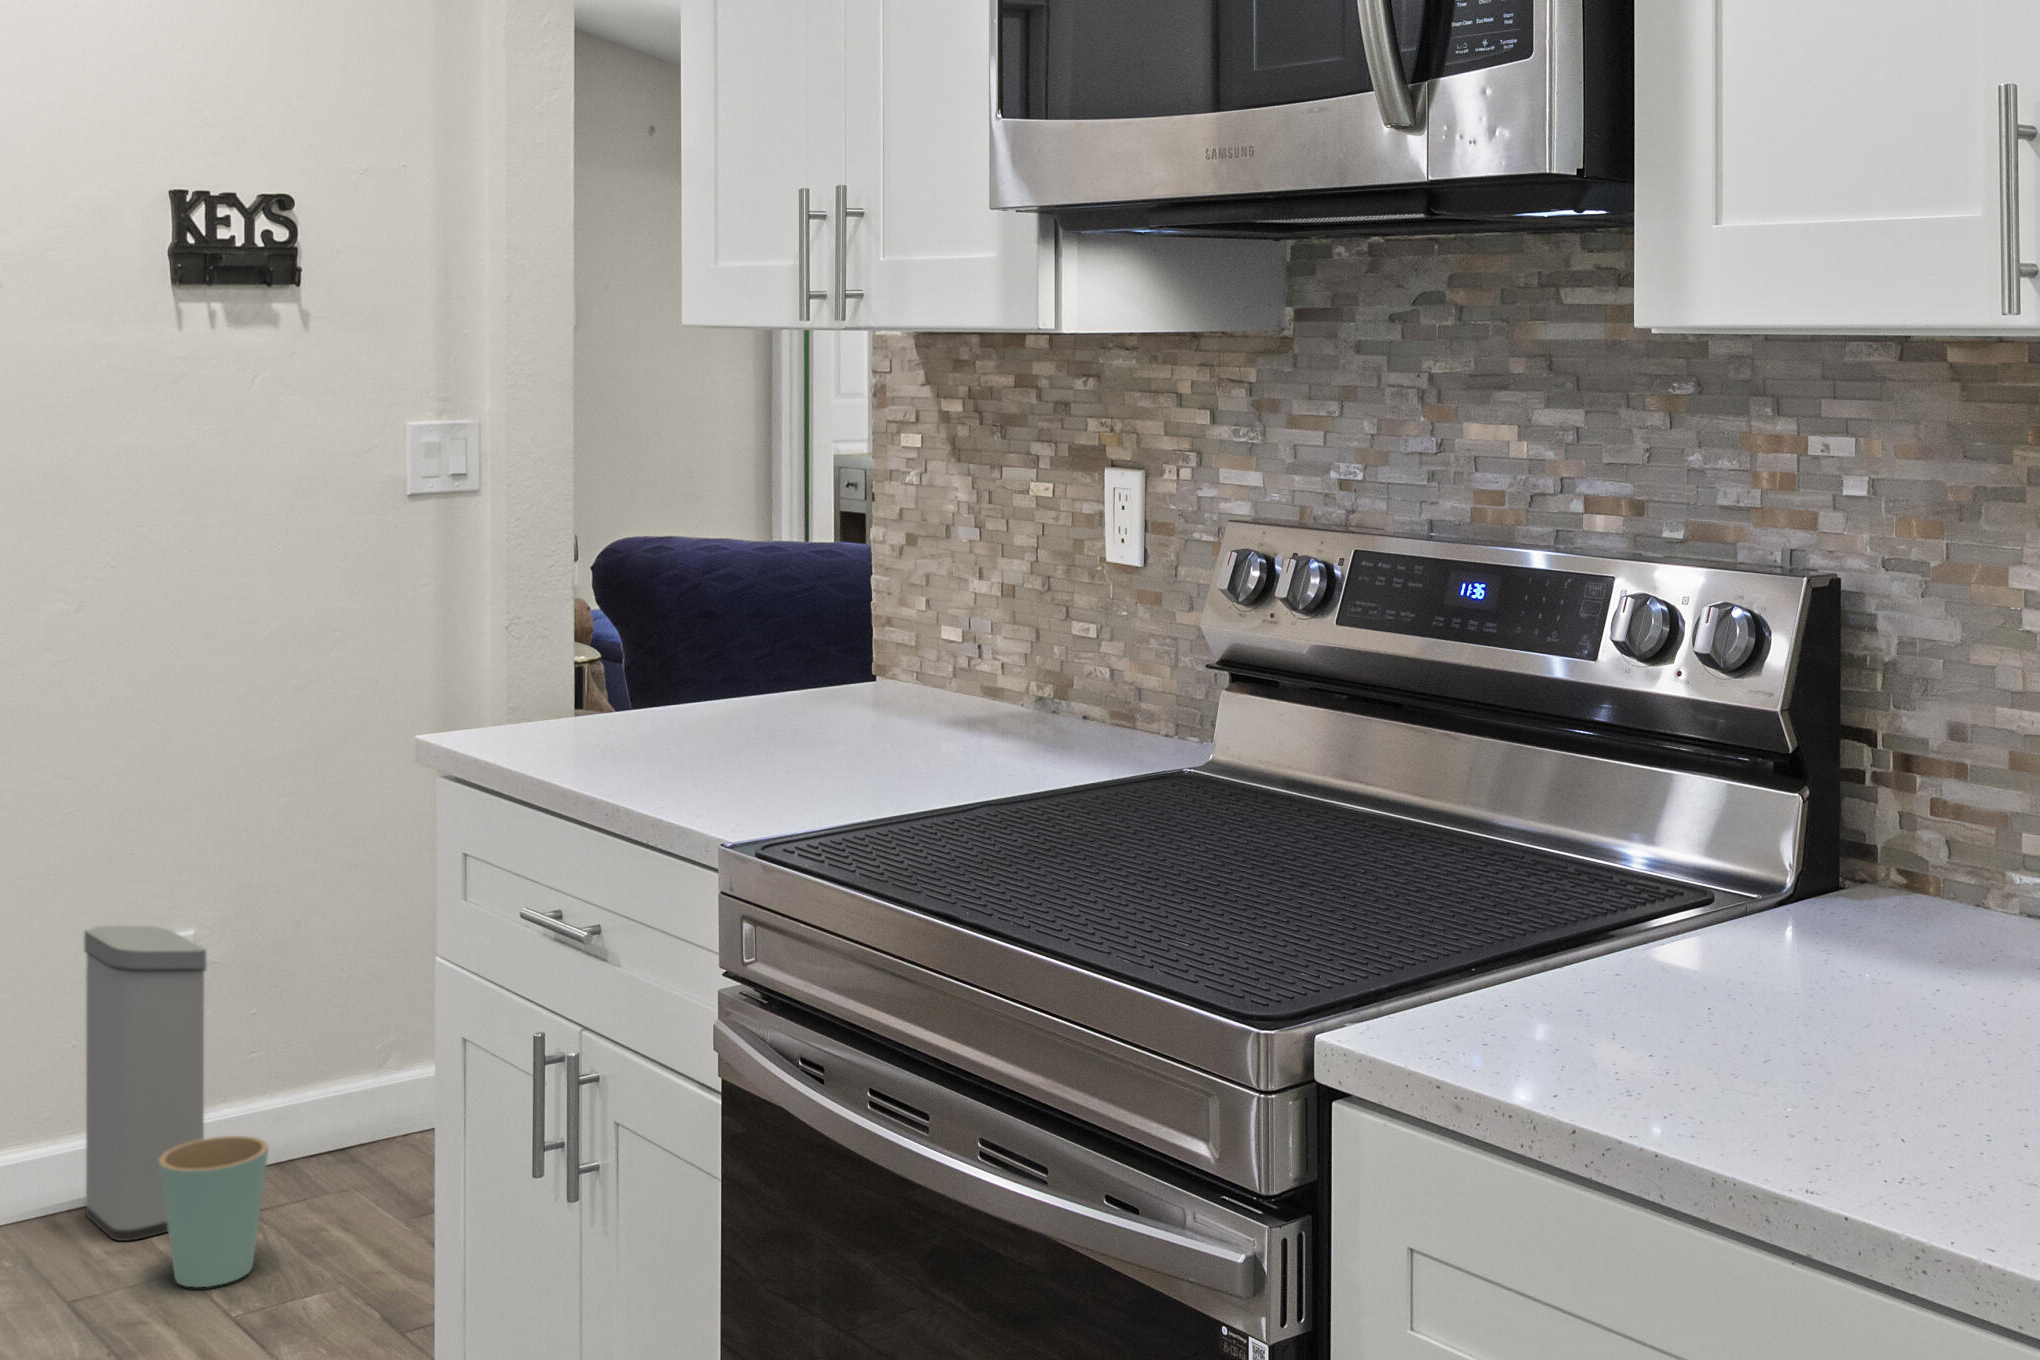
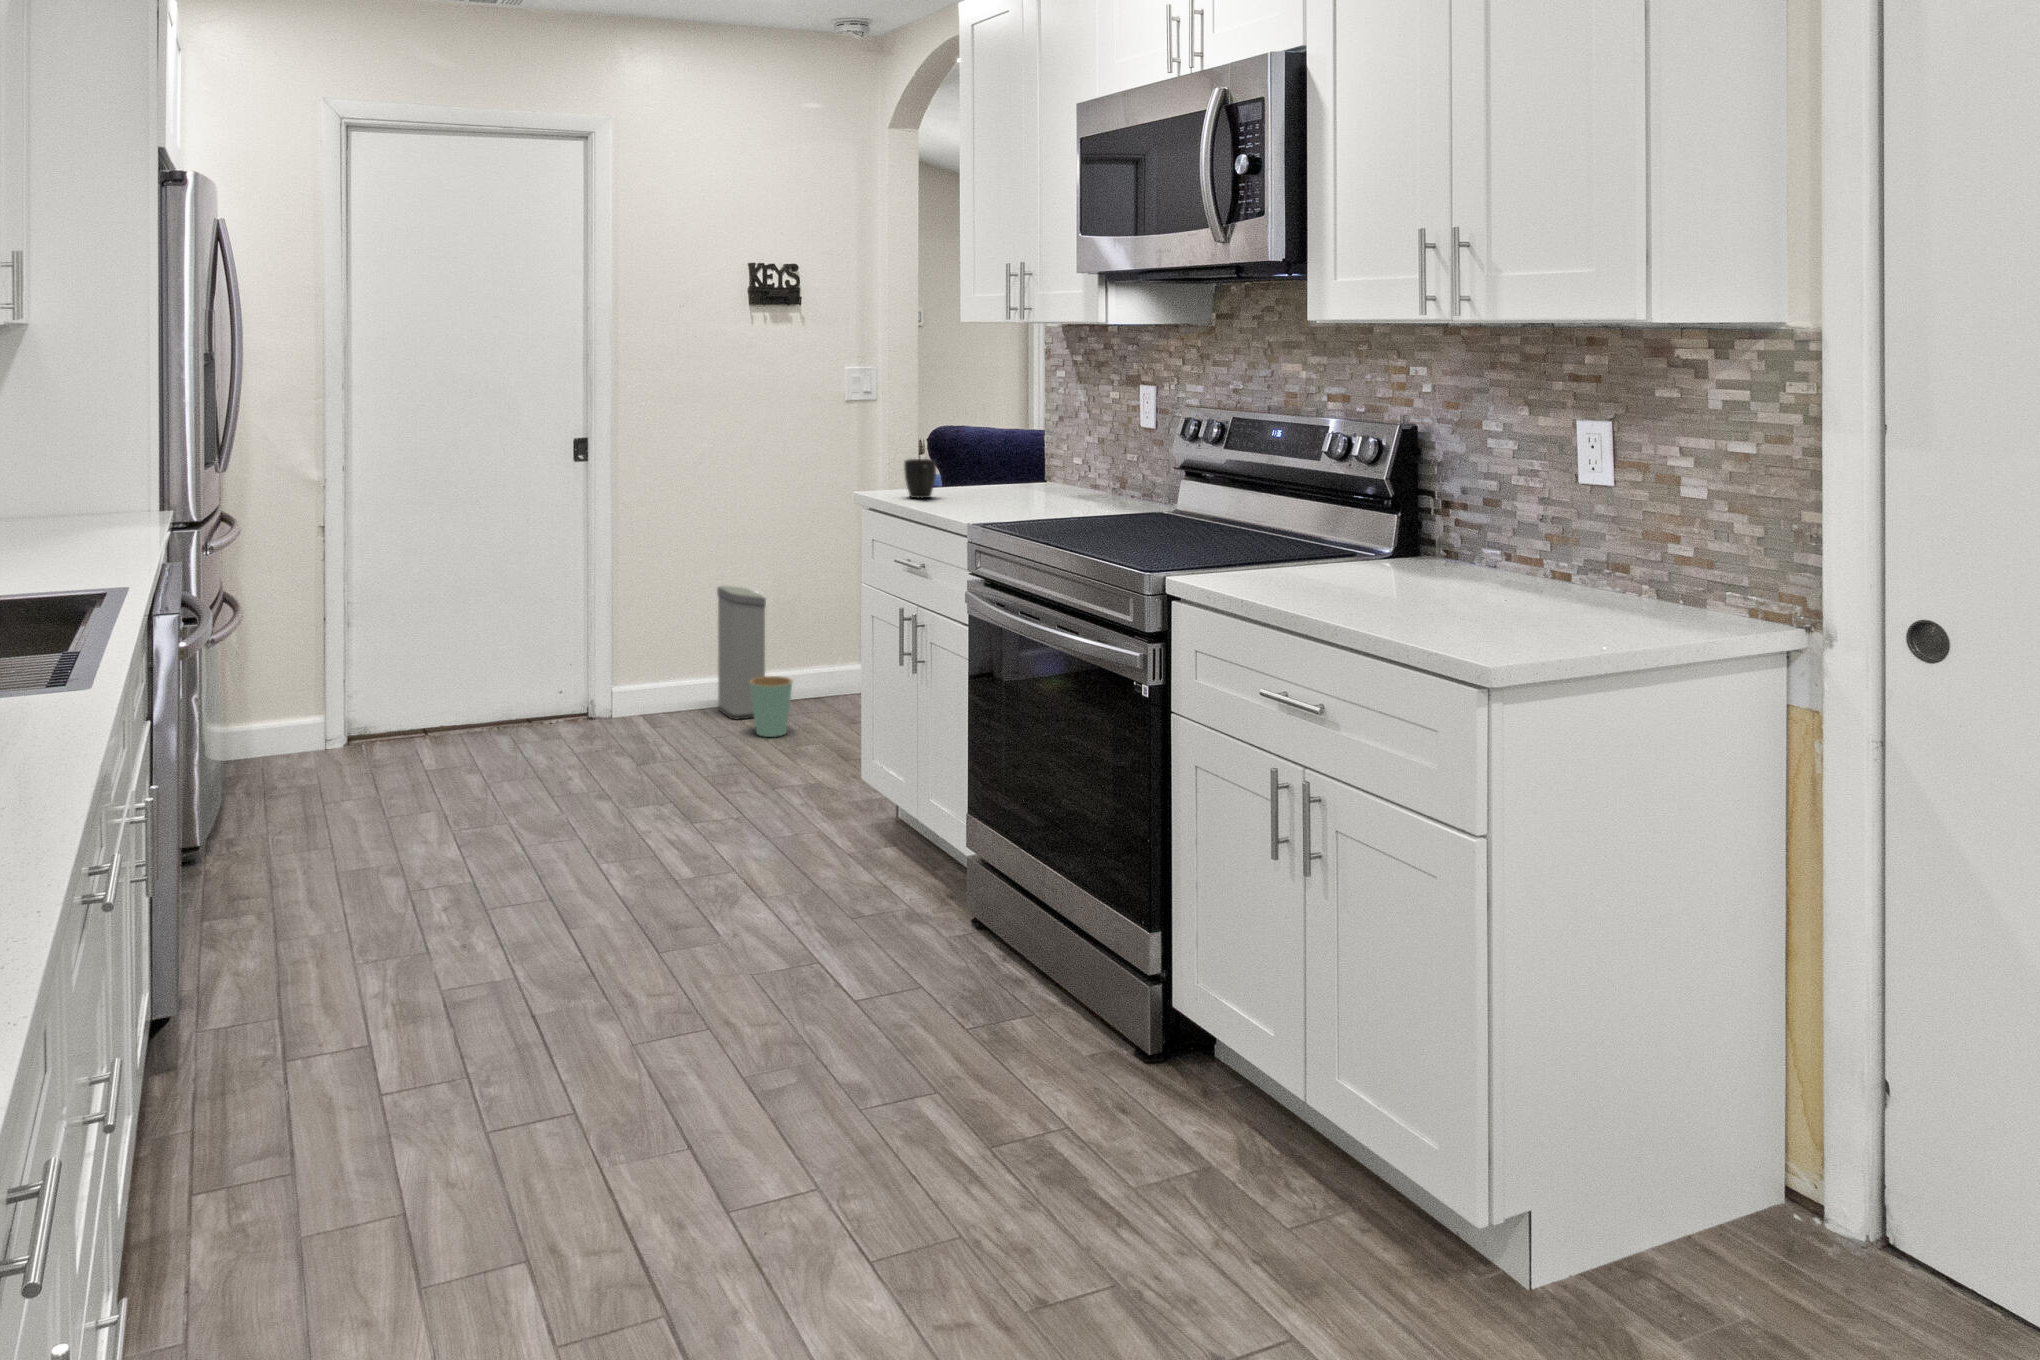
mug: none [546,652,626,750] -> present [904,459,936,498]

